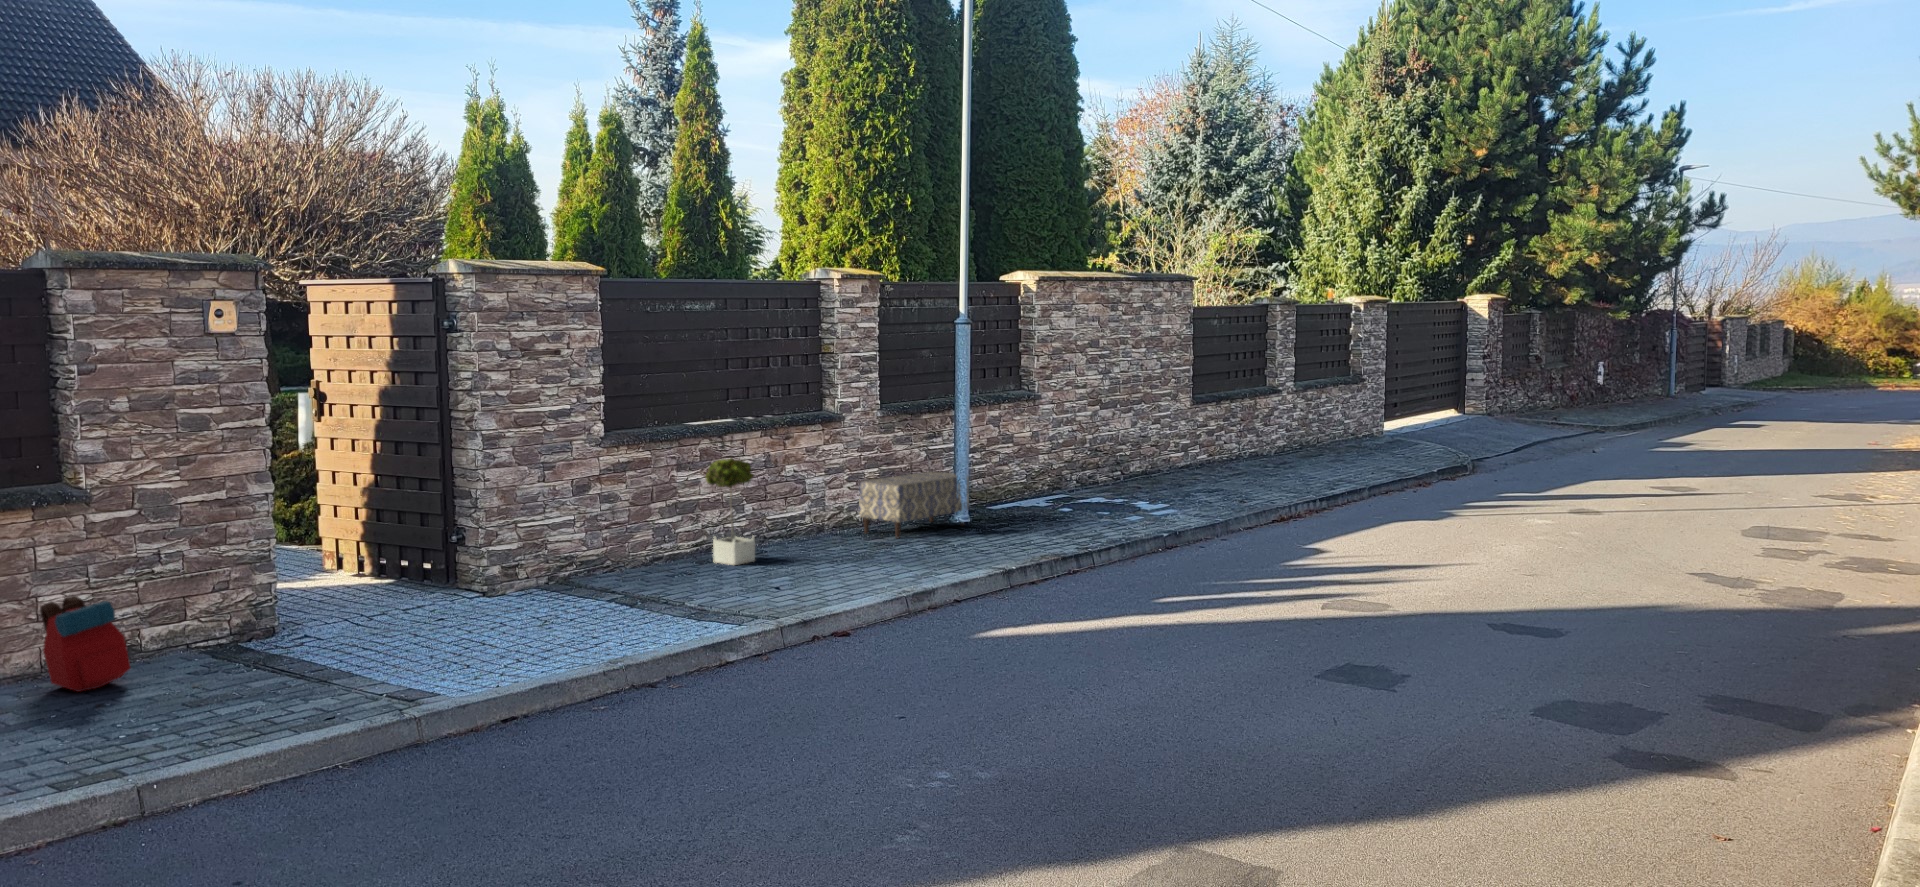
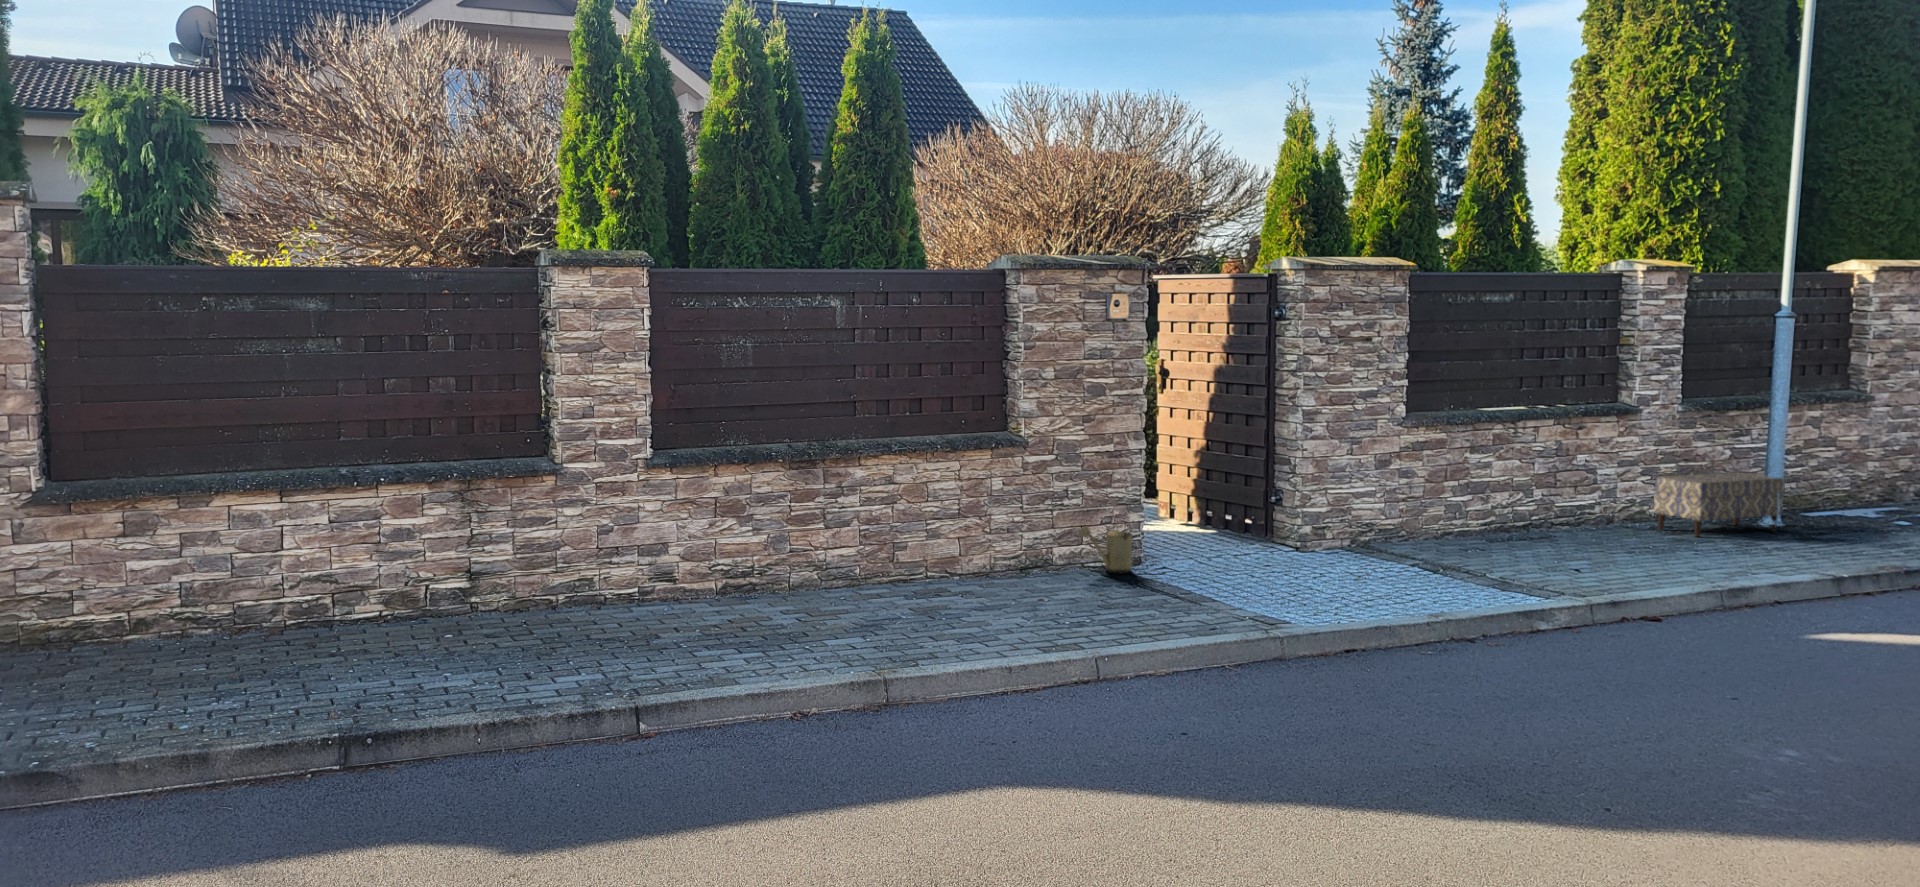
potted tree: present [706,458,755,565] -> none [1497,443,1548,546]
watering can: none [180,585,266,655] -> present [1080,520,1132,573]
backpack: present [40,596,130,692] -> none [994,515,1050,586]

